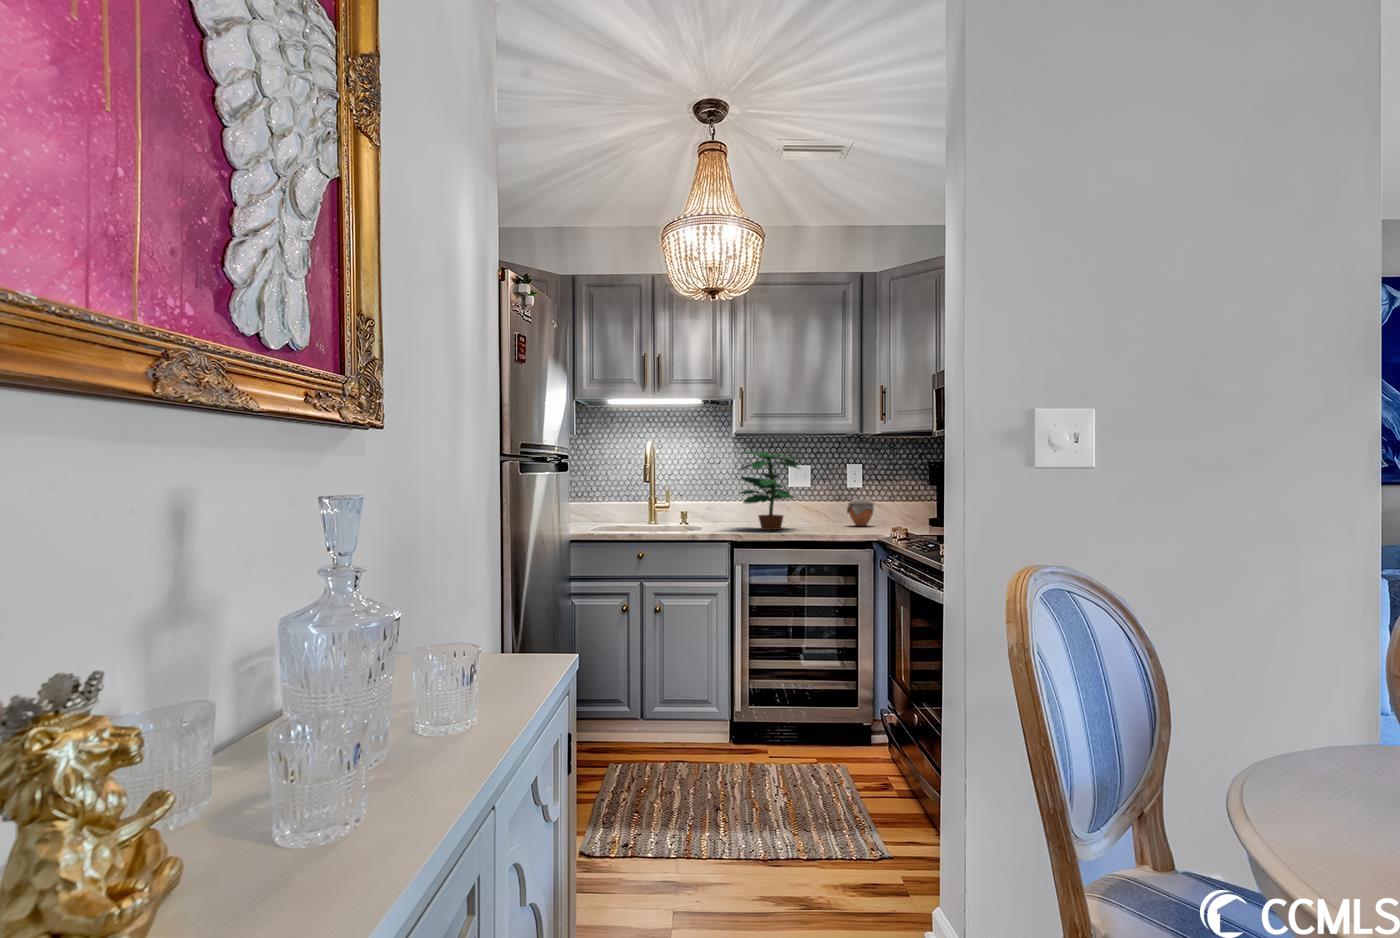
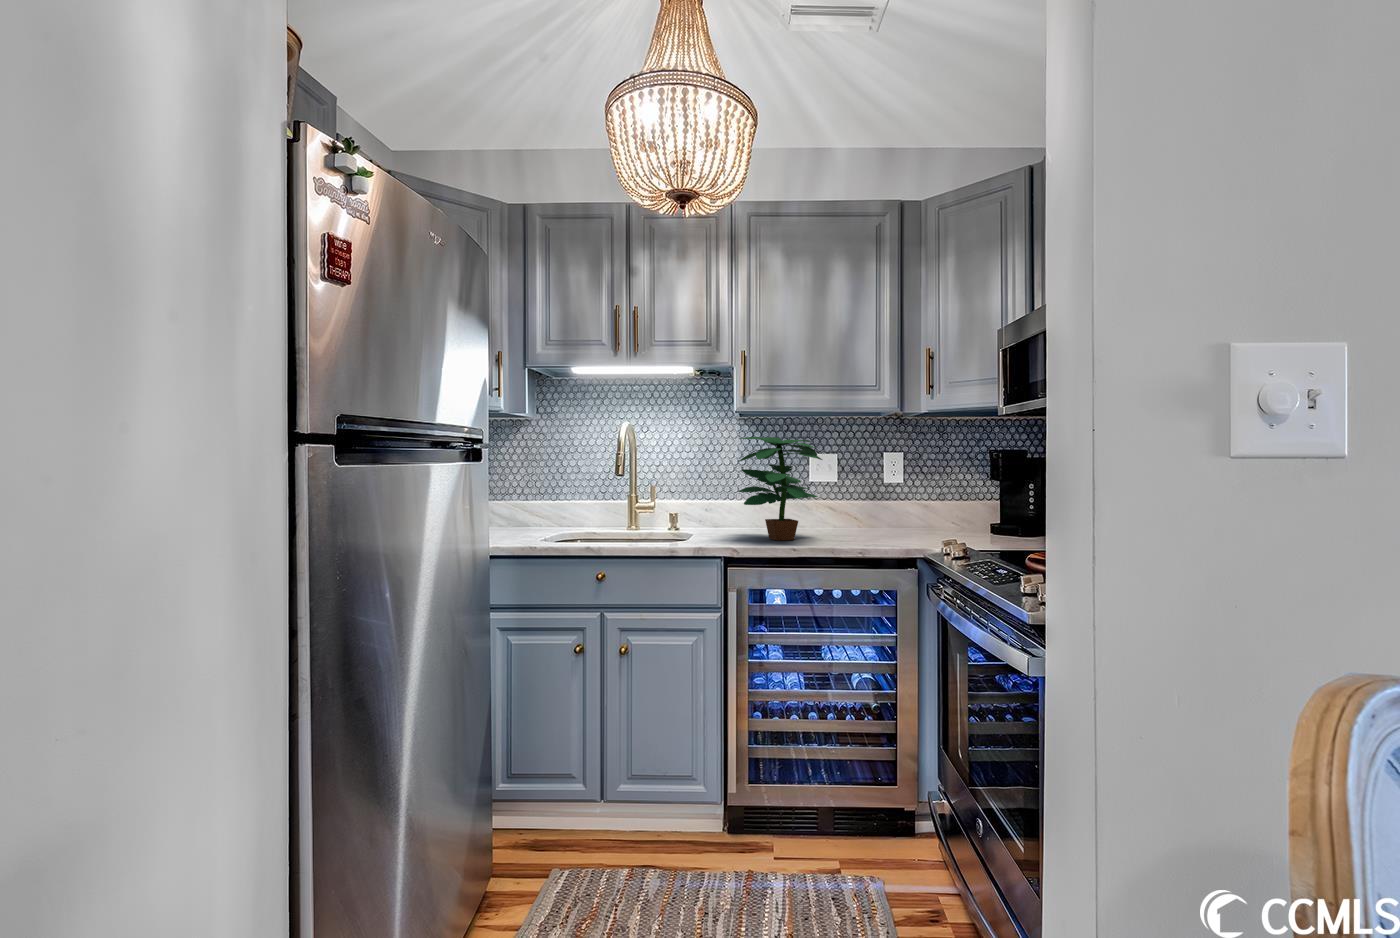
jar: present [847,499,874,526] -> none [883,498,919,534]

